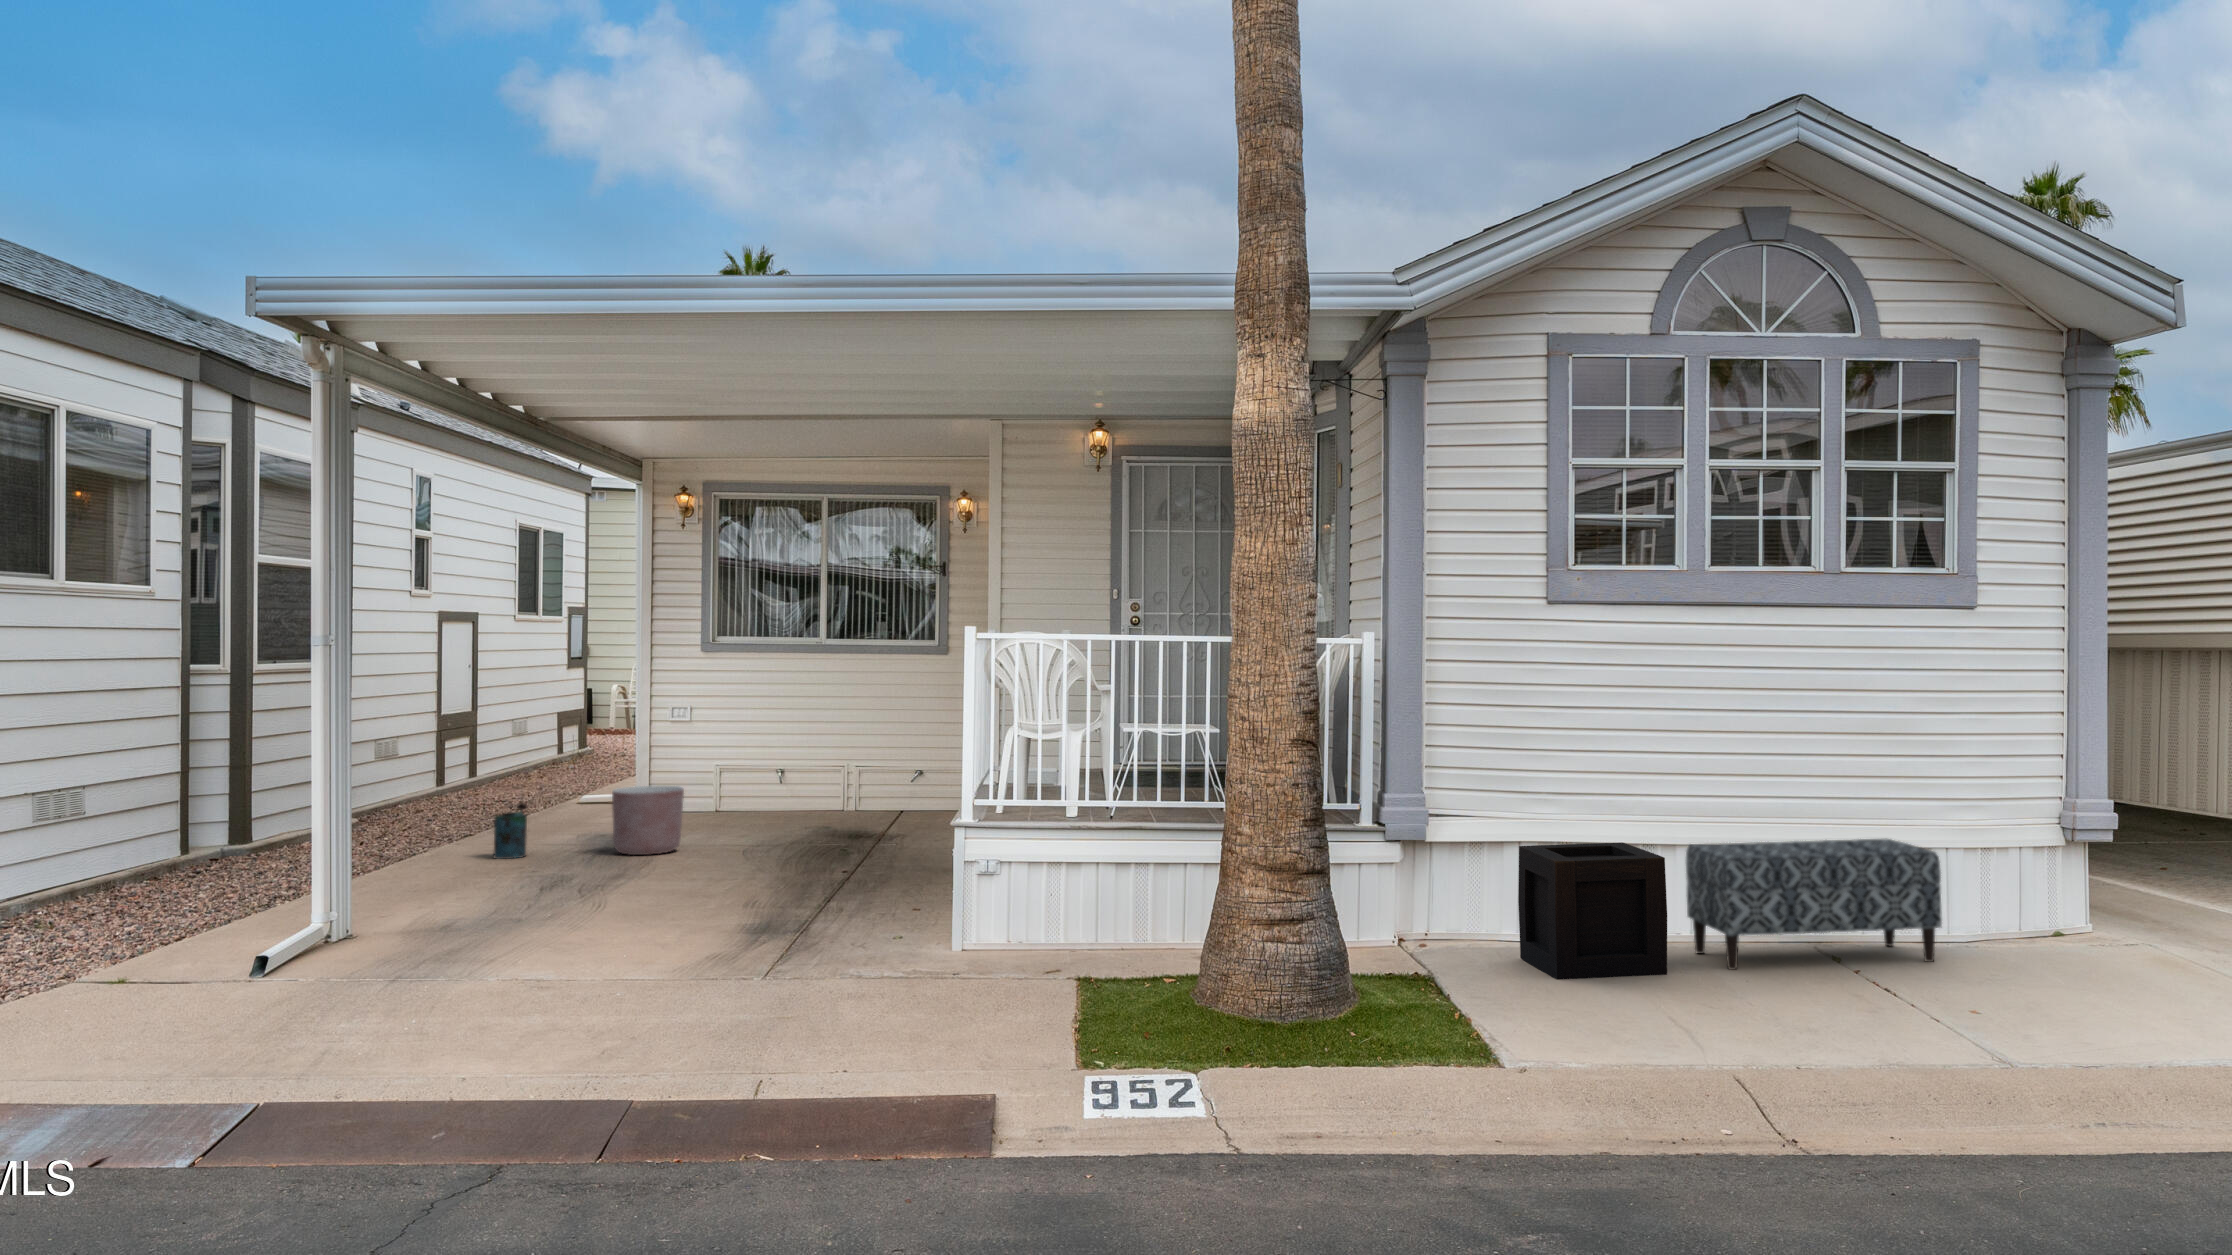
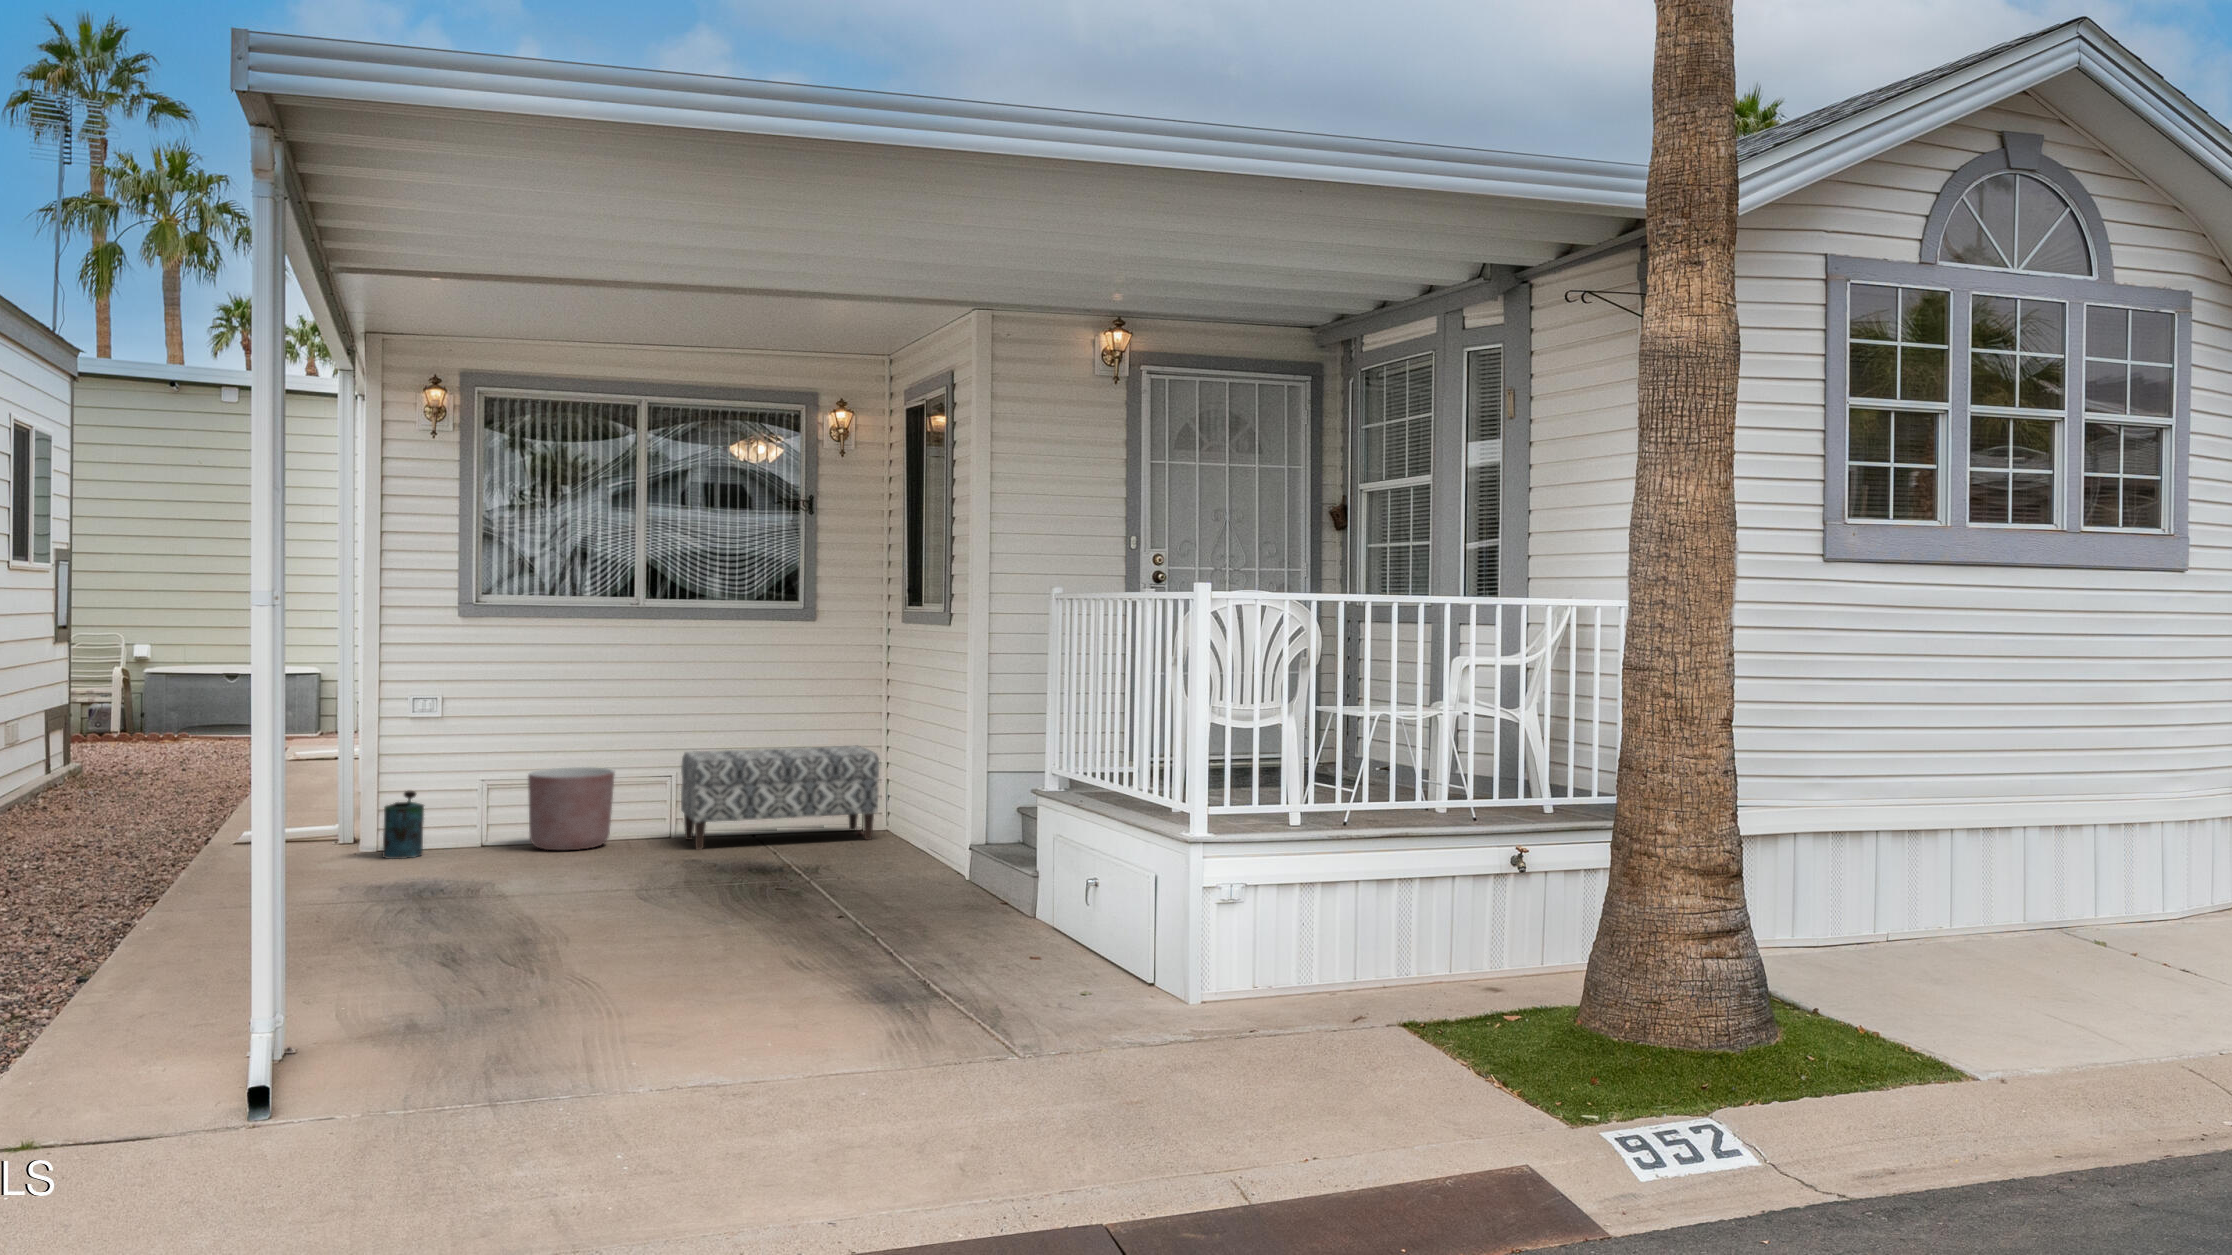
bench: present [1686,839,1942,970] -> present [681,746,879,850]
wooden crate: present [1518,842,1667,980] -> none [1785,826,1974,983]

